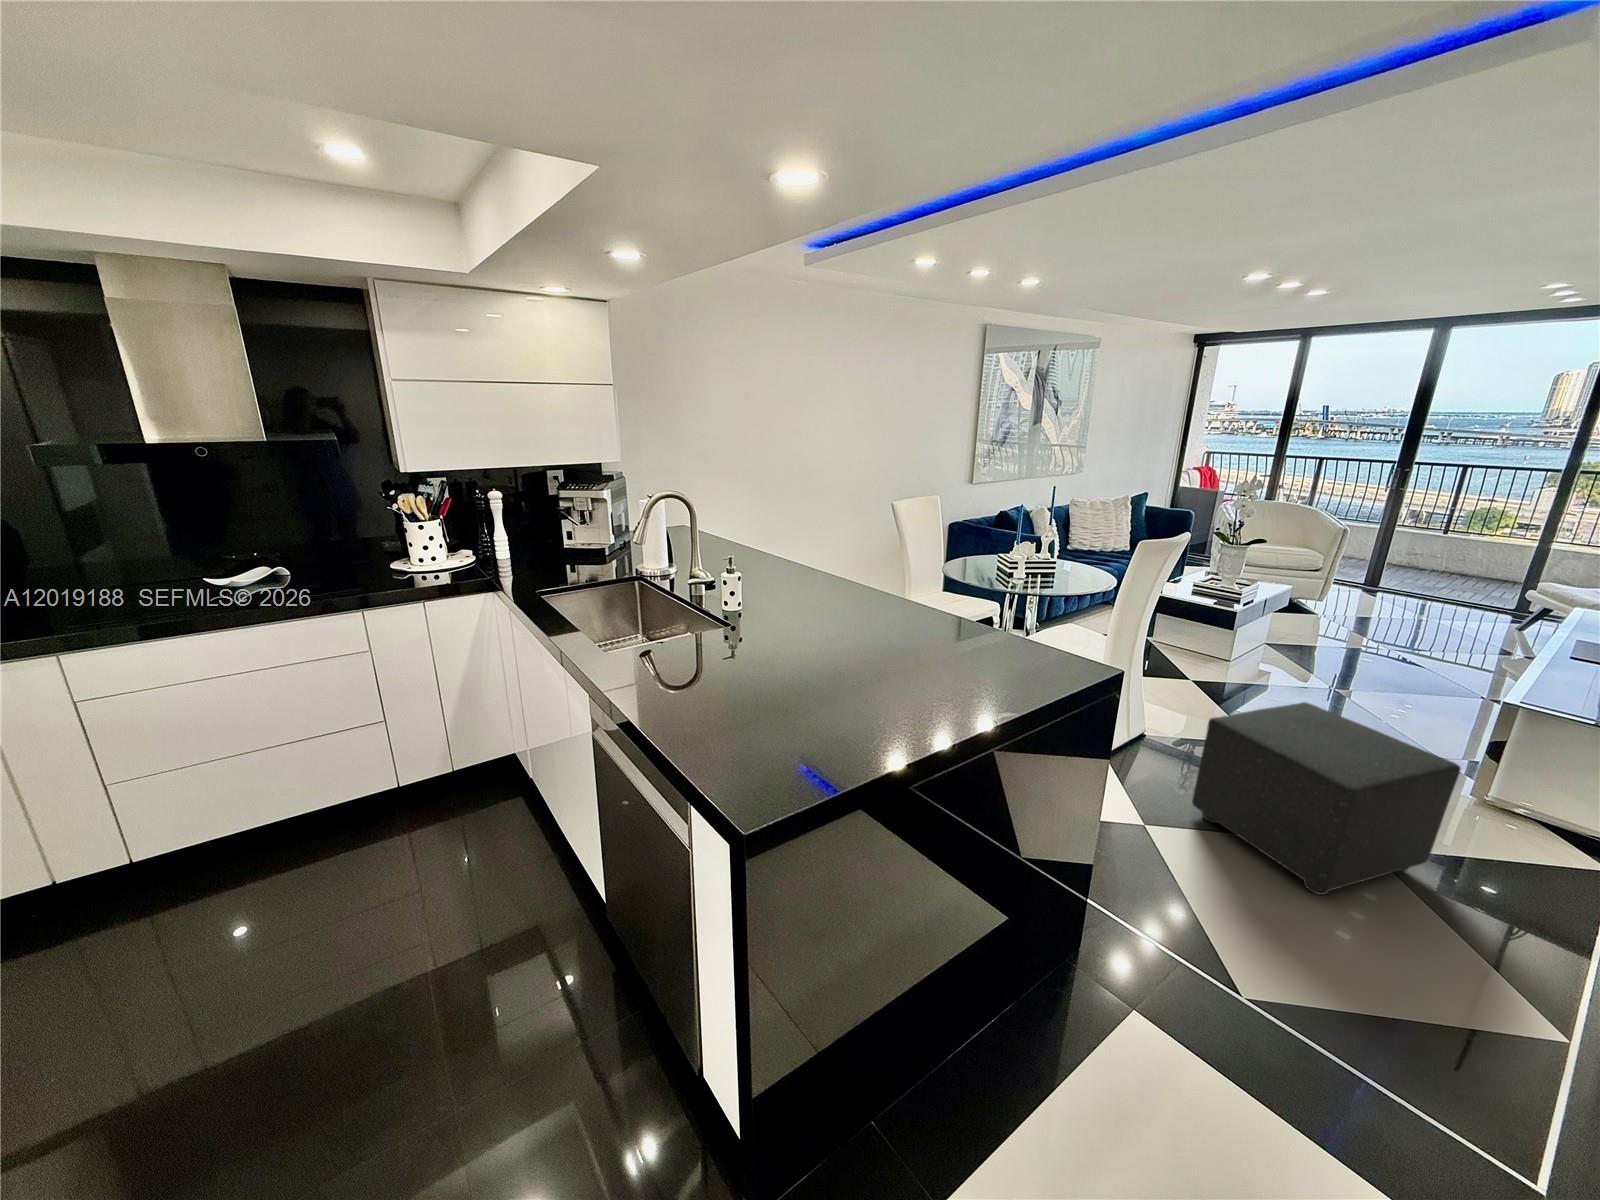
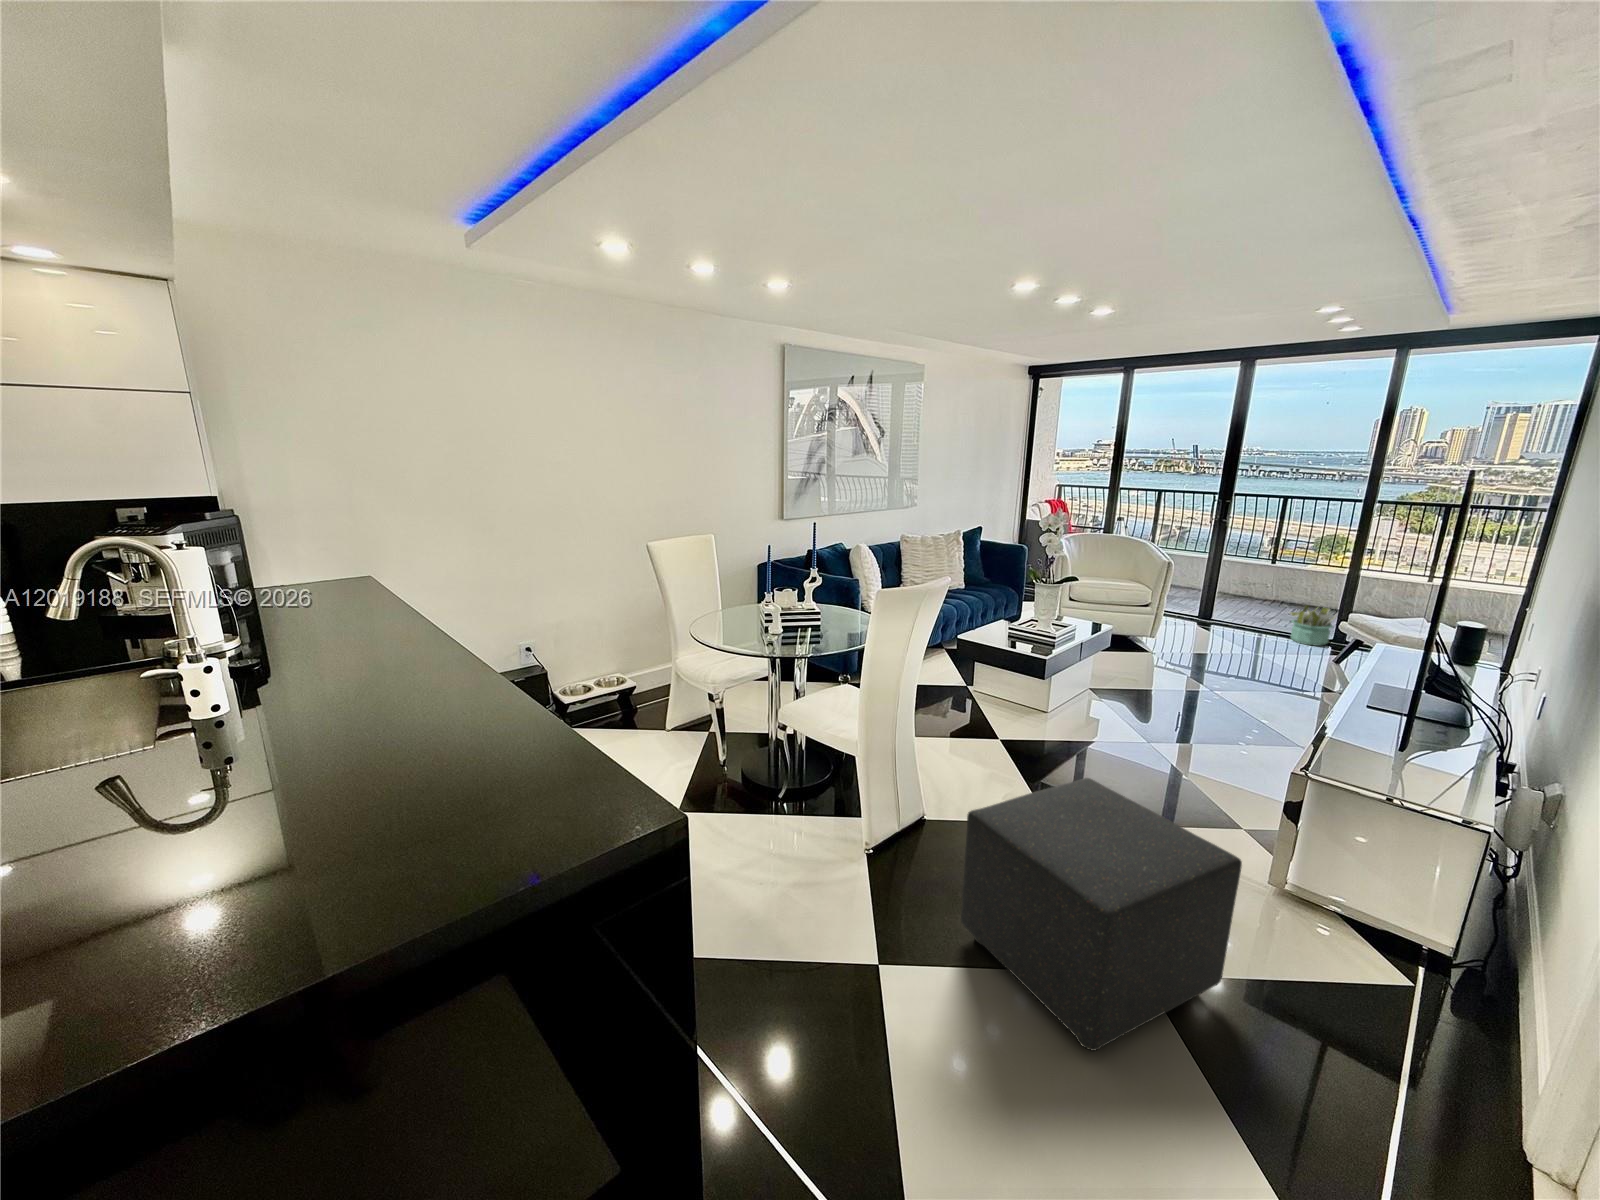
decorative plant: none [1463,575,1521,616] -> present [1290,605,1336,646]

